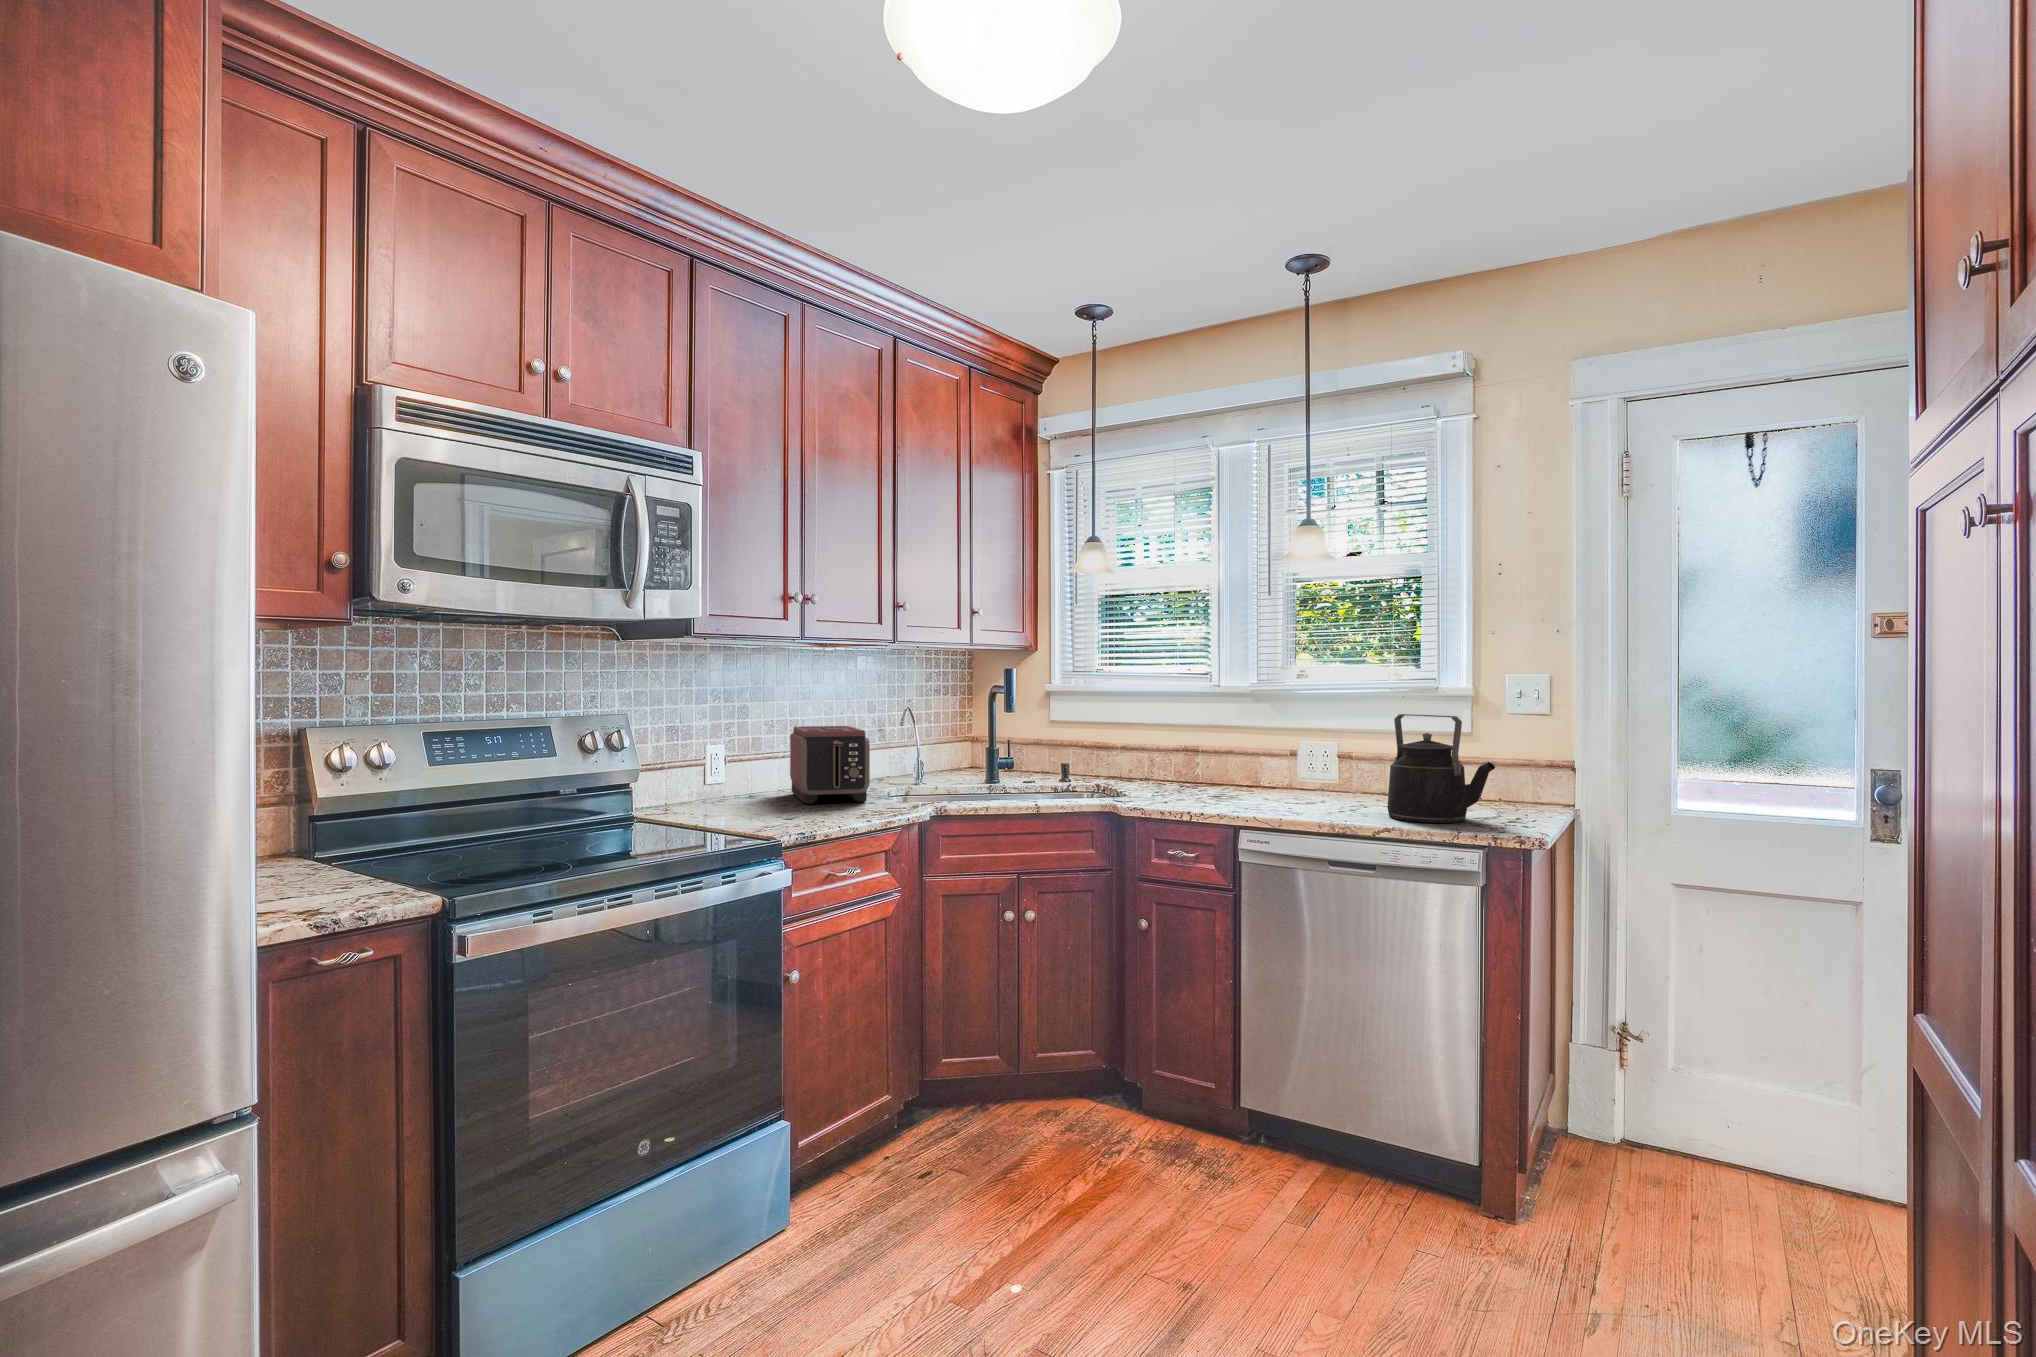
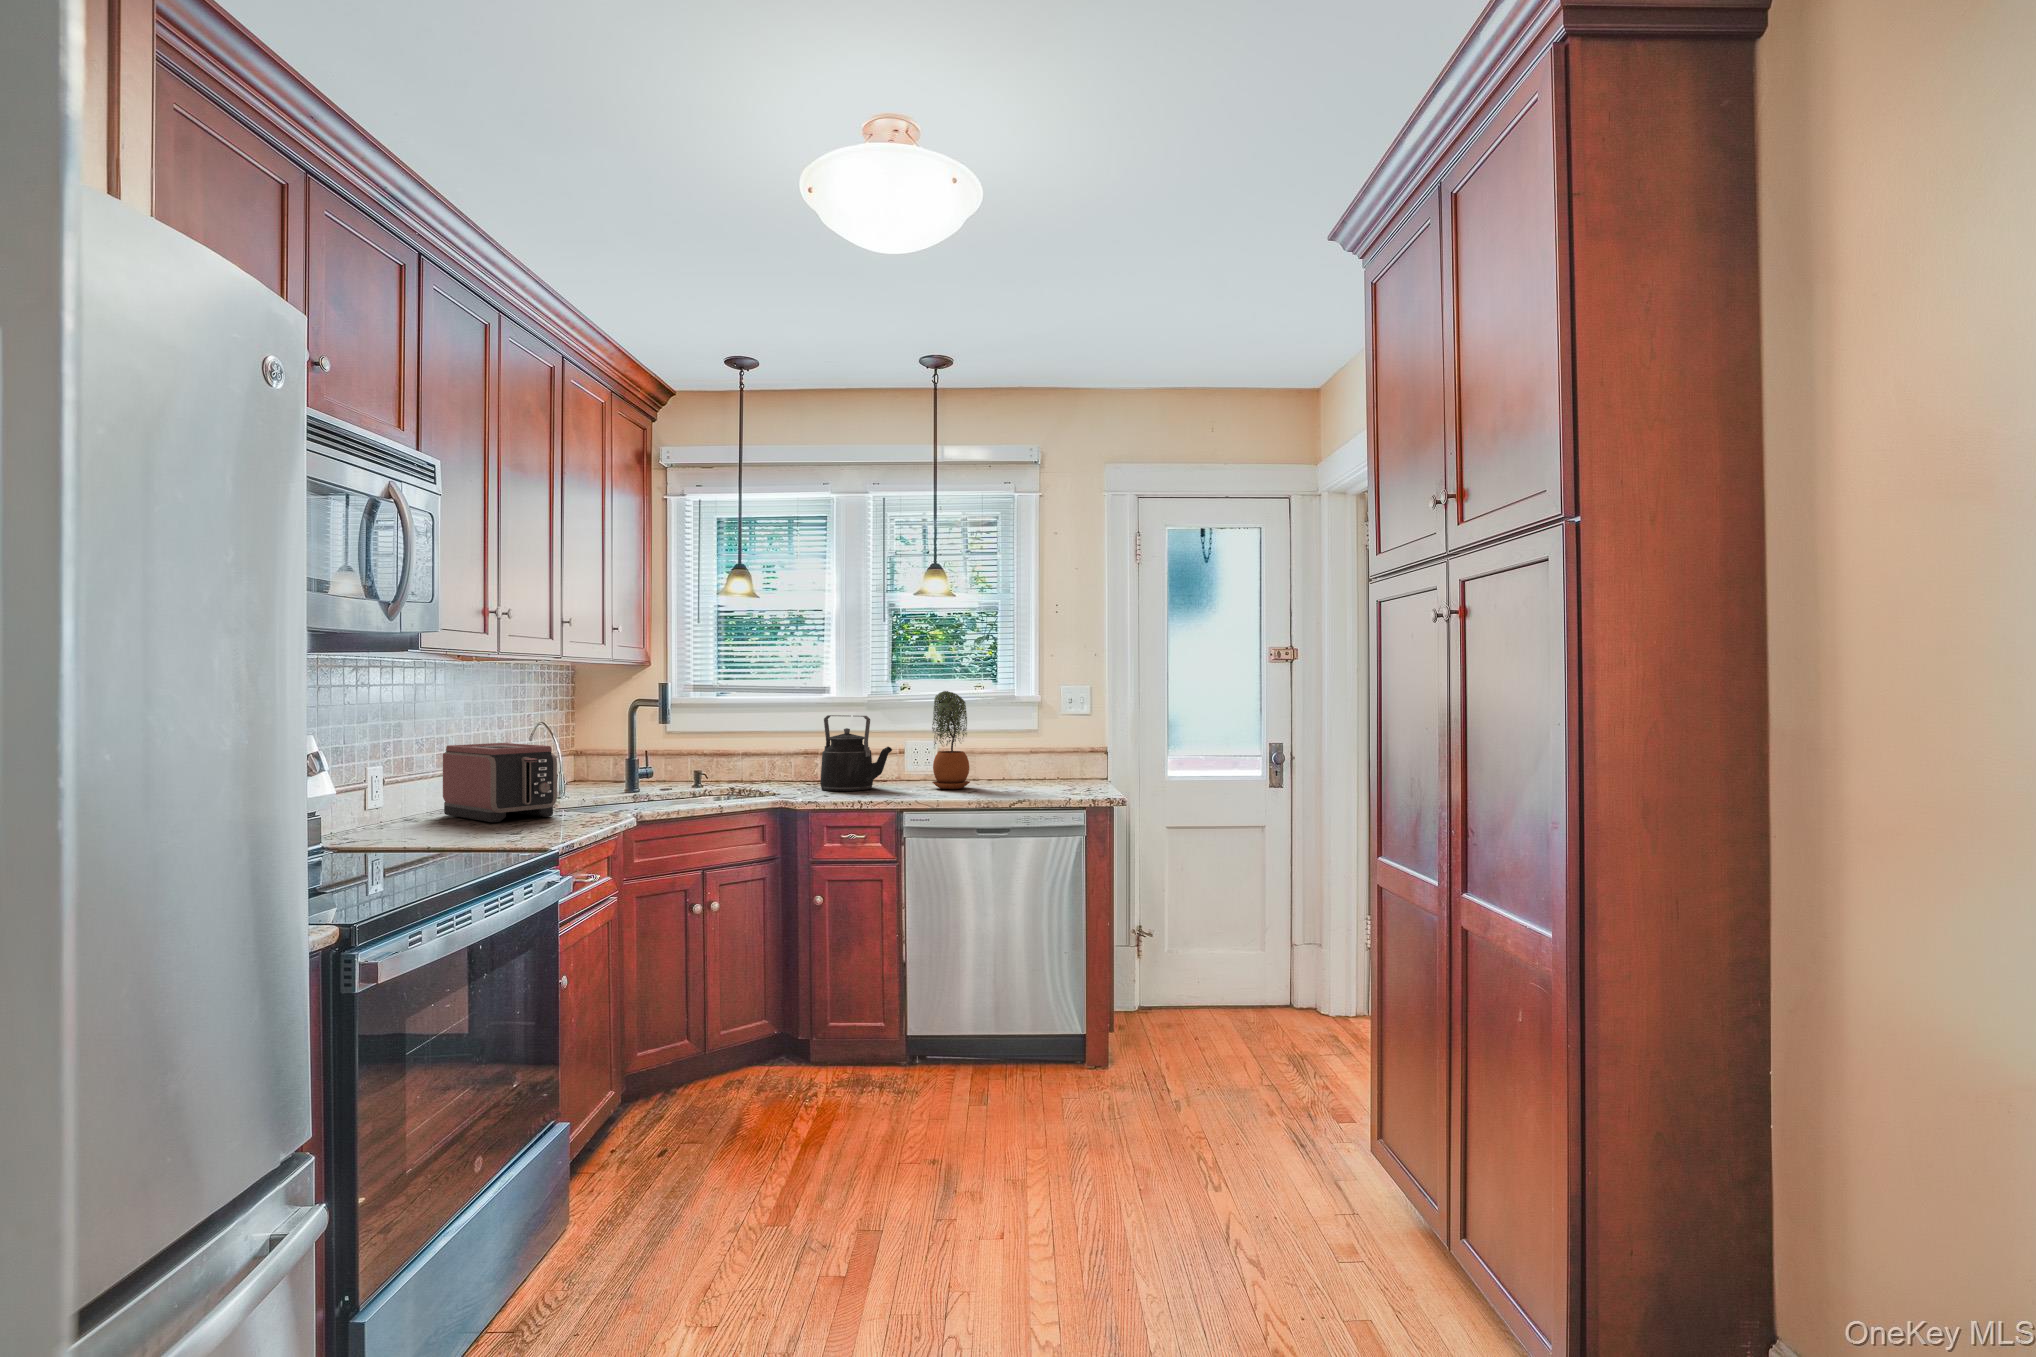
potted plant: none [1301,679,1354,804] -> present [932,691,970,789]
kettle: present [1387,714,1495,823] -> present [820,715,892,791]

